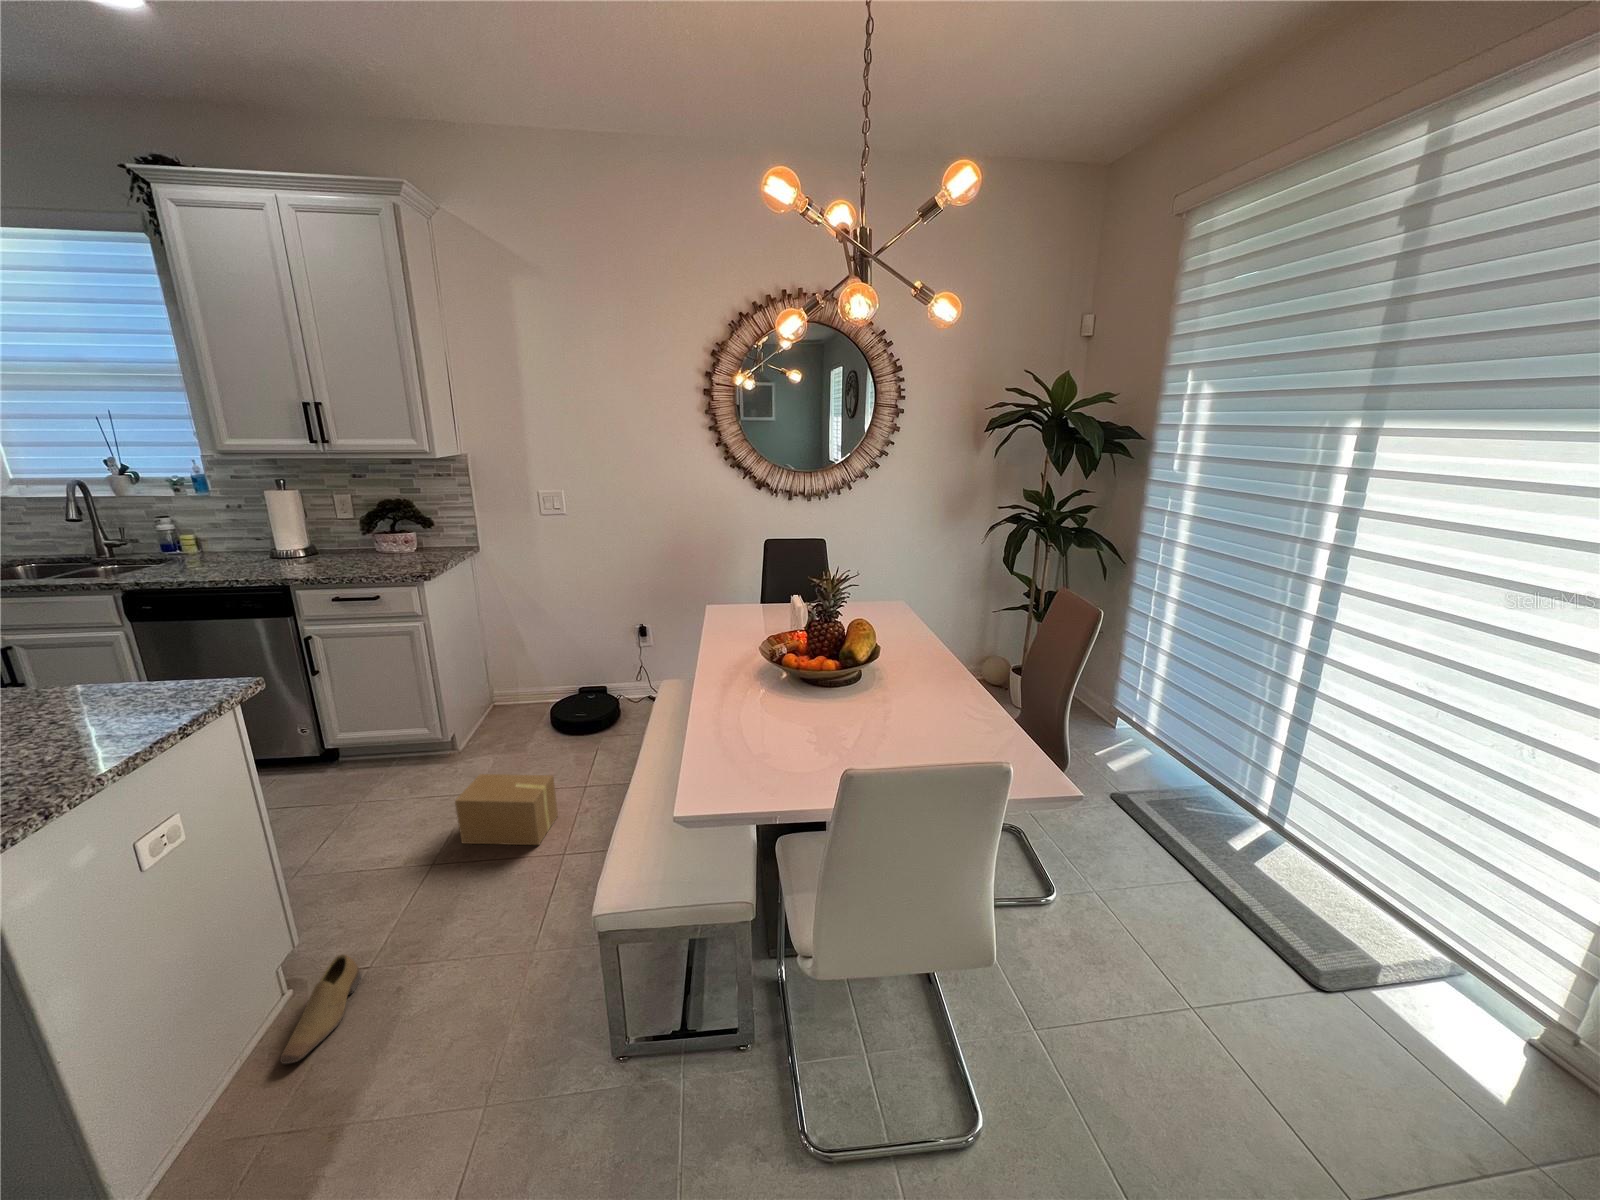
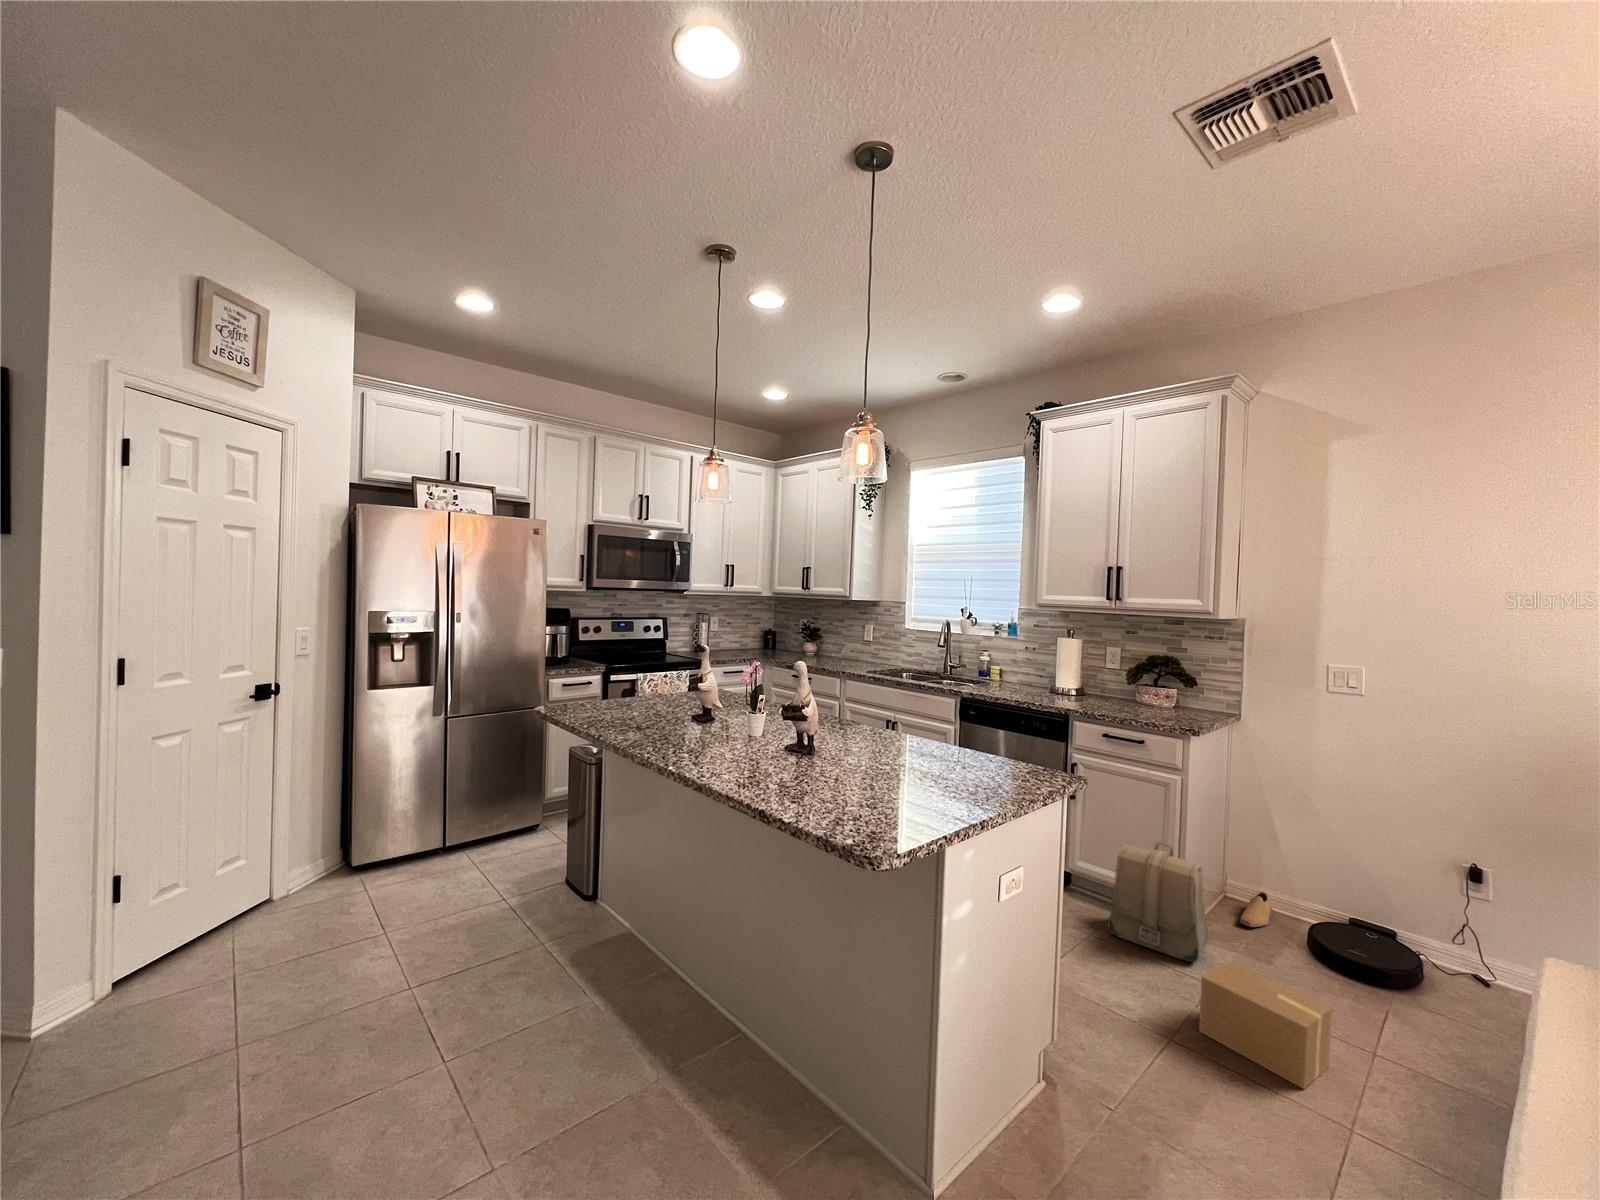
backpack: none [372,687,474,791] -> present [1108,842,1208,962]
shoe: present [280,955,361,1064] -> present [1240,891,1272,927]

